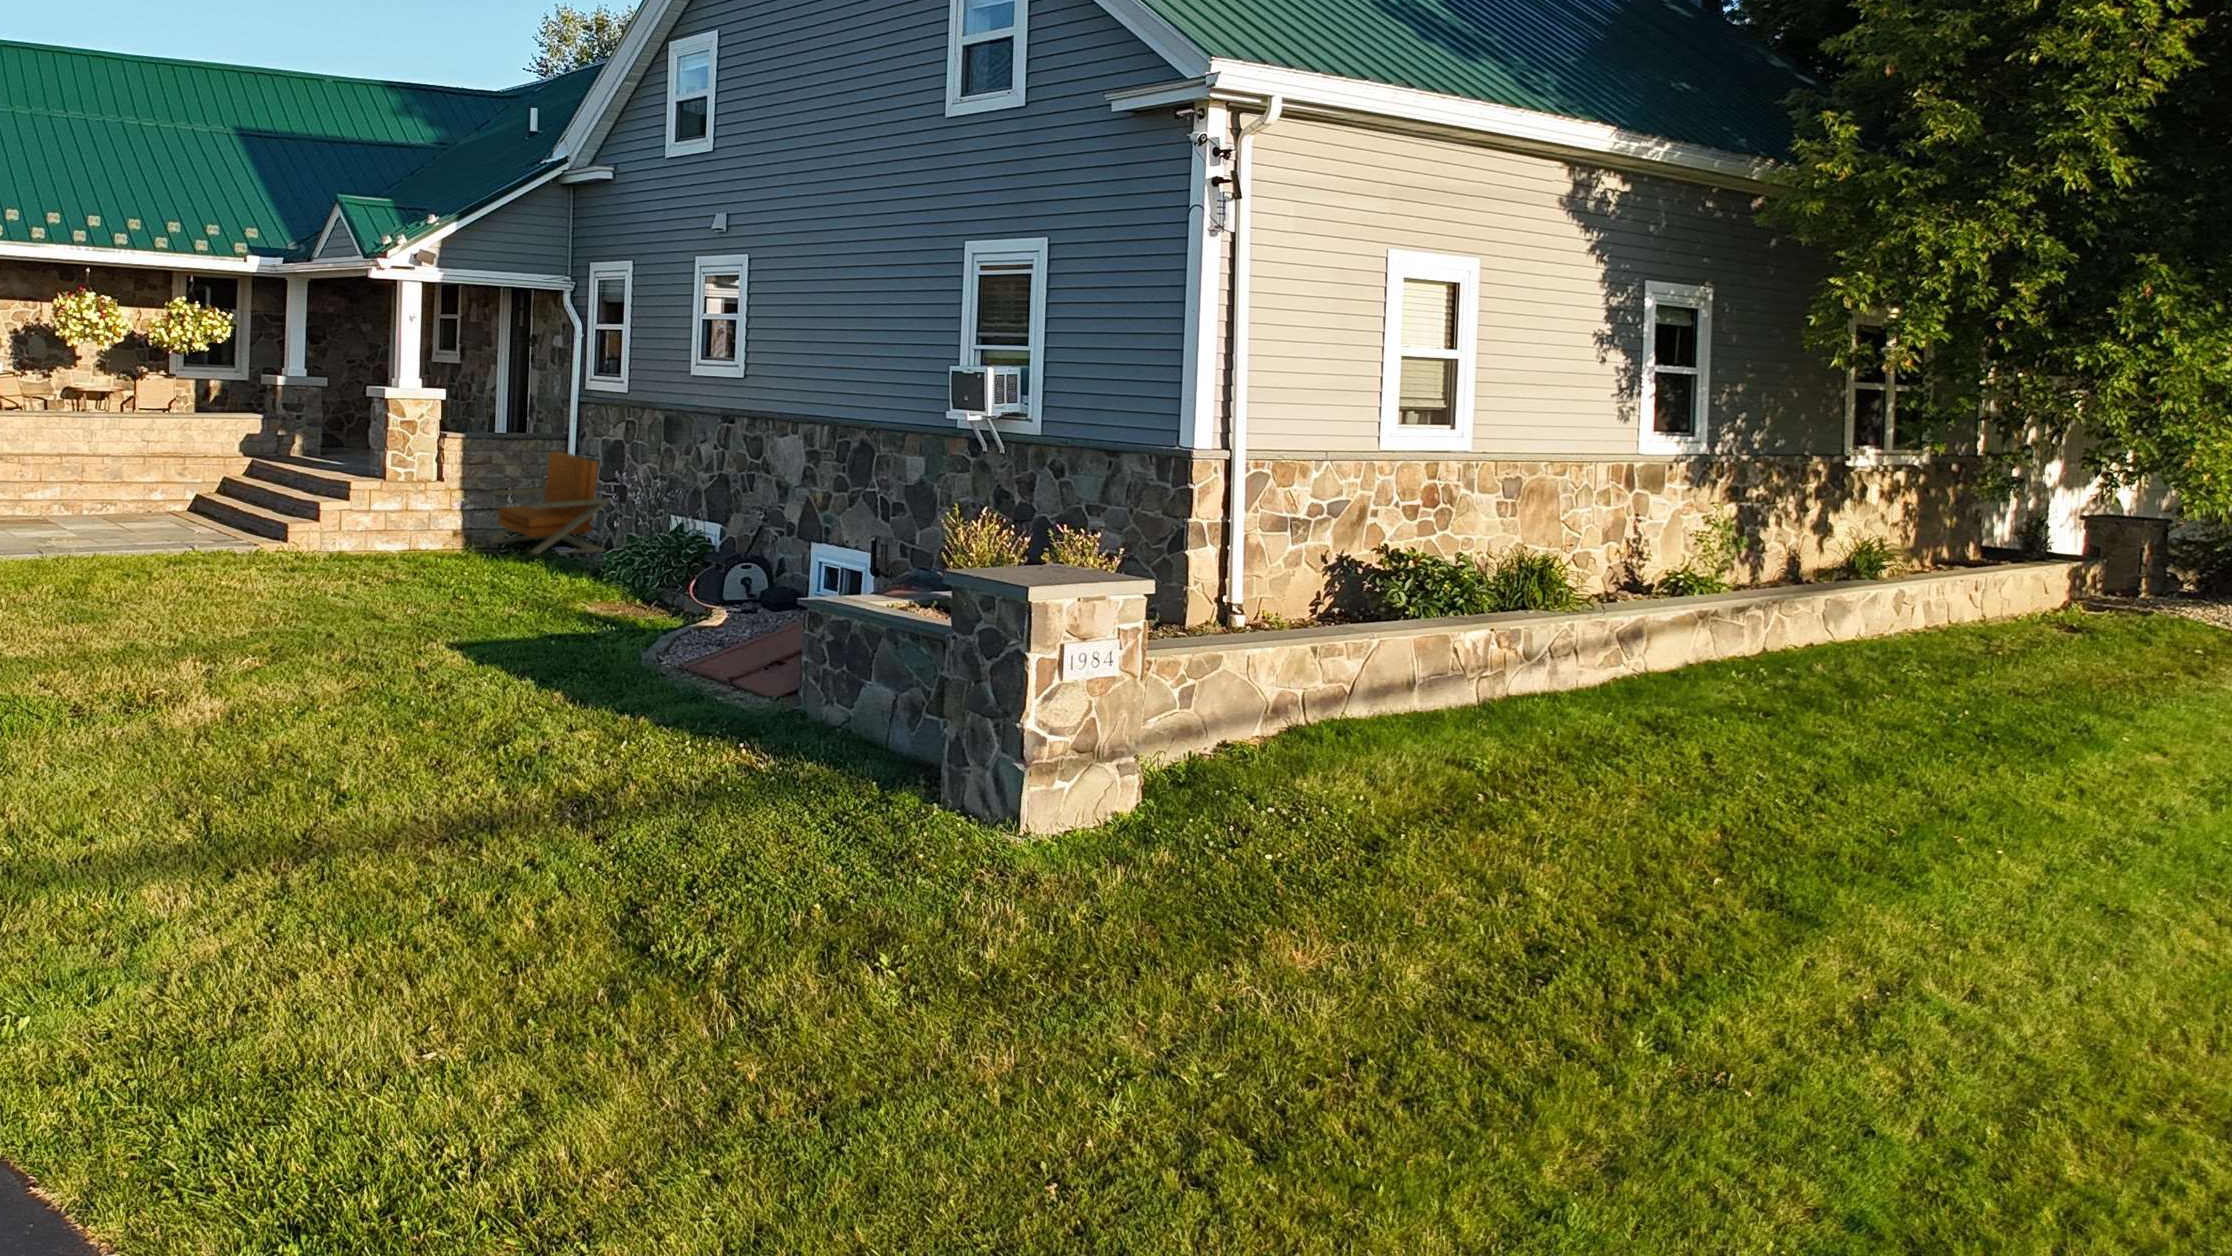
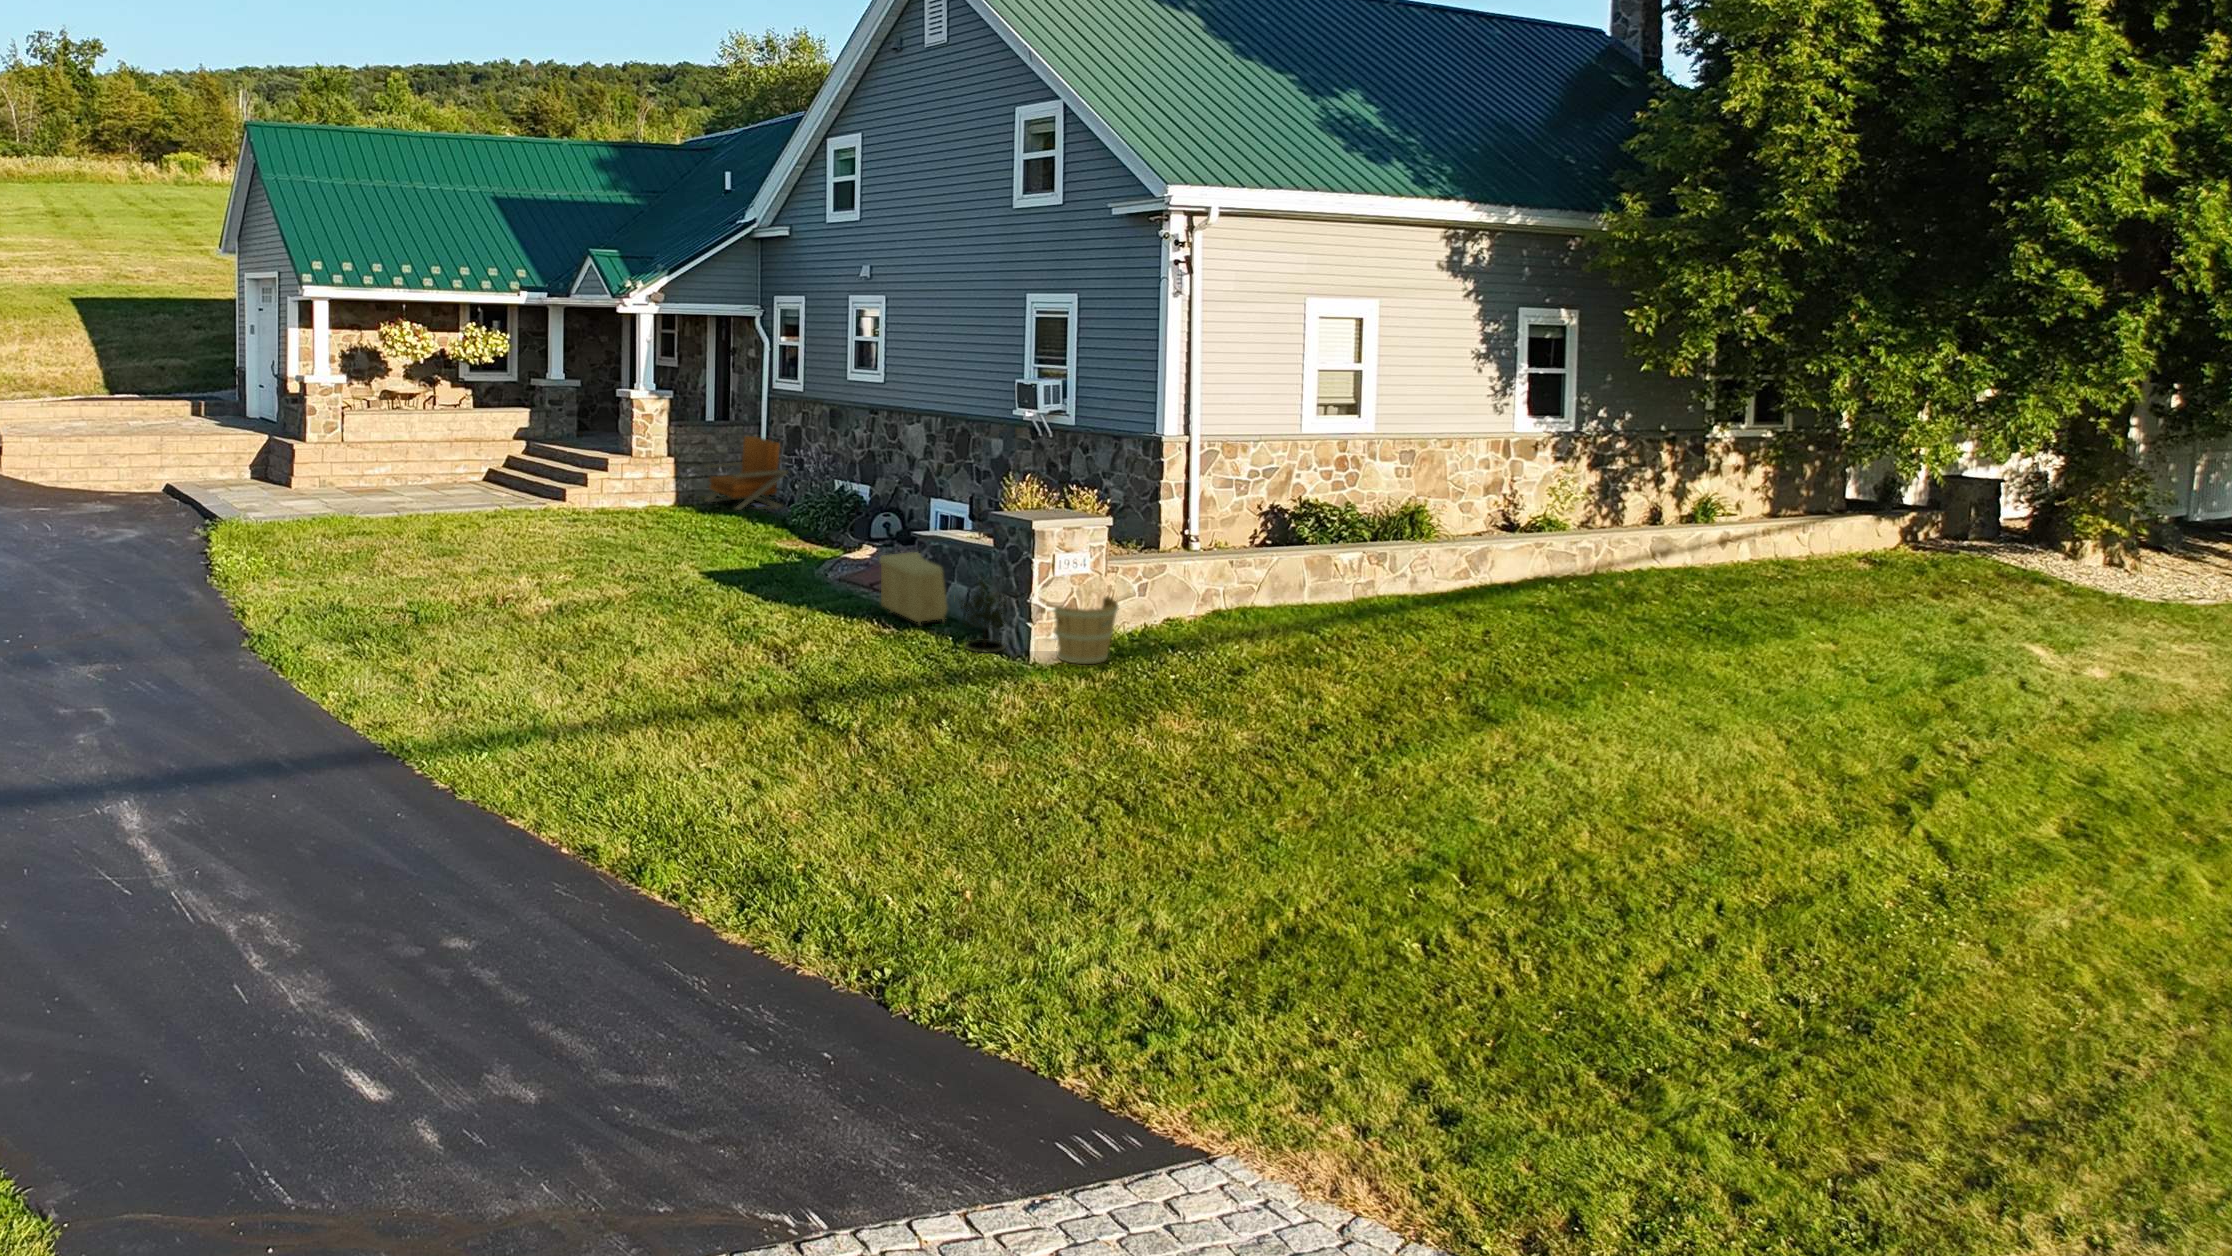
storage bench: none [741,634,875,770] -> present [879,552,947,625]
potted tree: none [890,684,992,841] -> present [958,574,1007,653]
wooden bucket: none [1069,722,1204,868] -> present [1054,597,1119,664]

